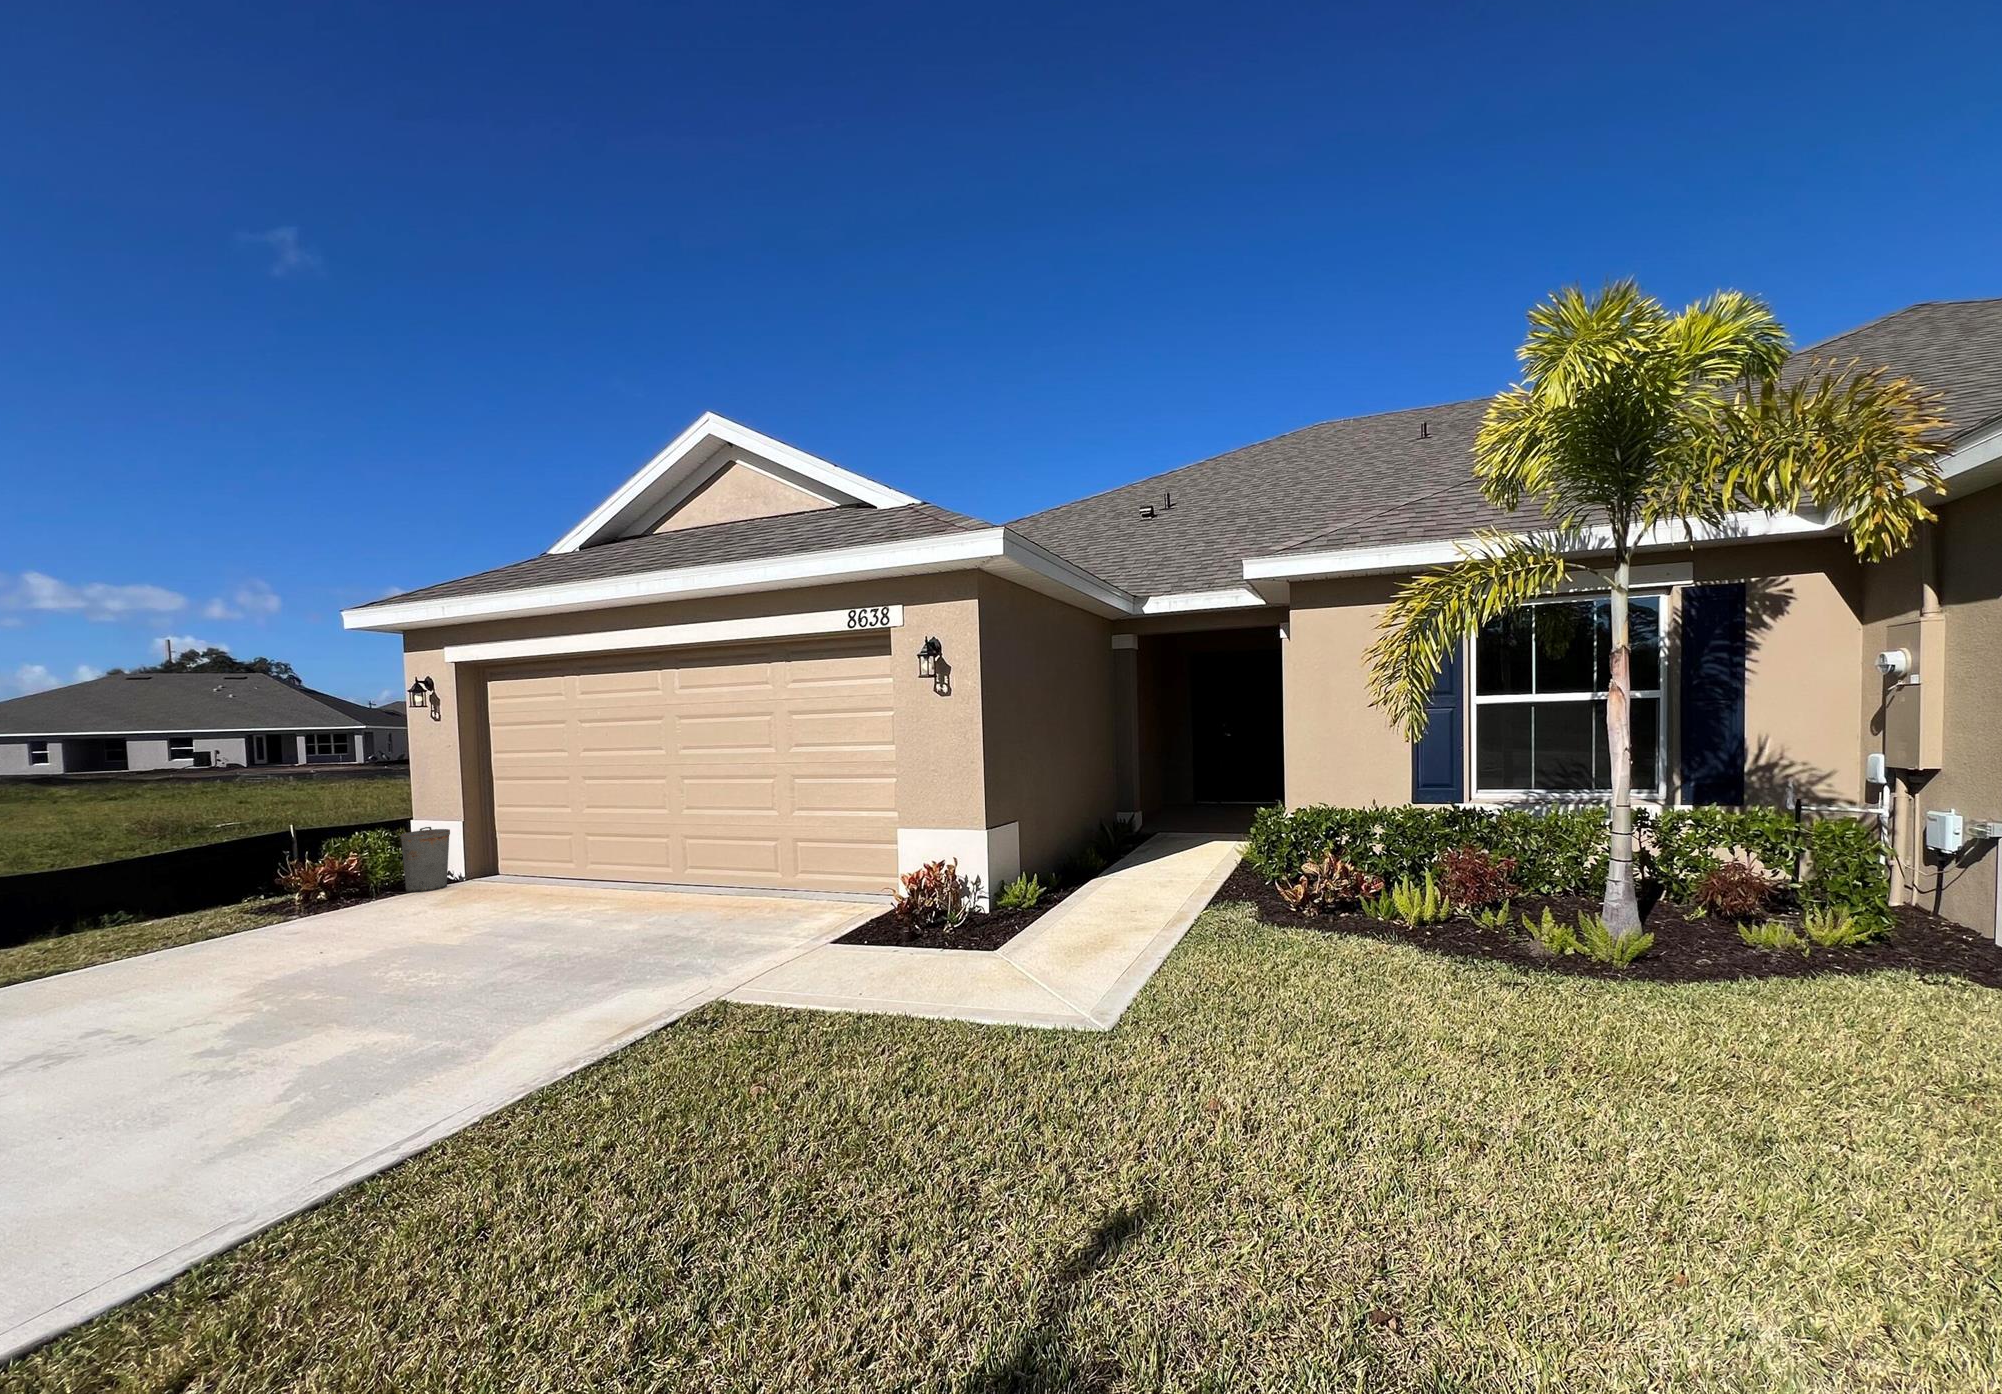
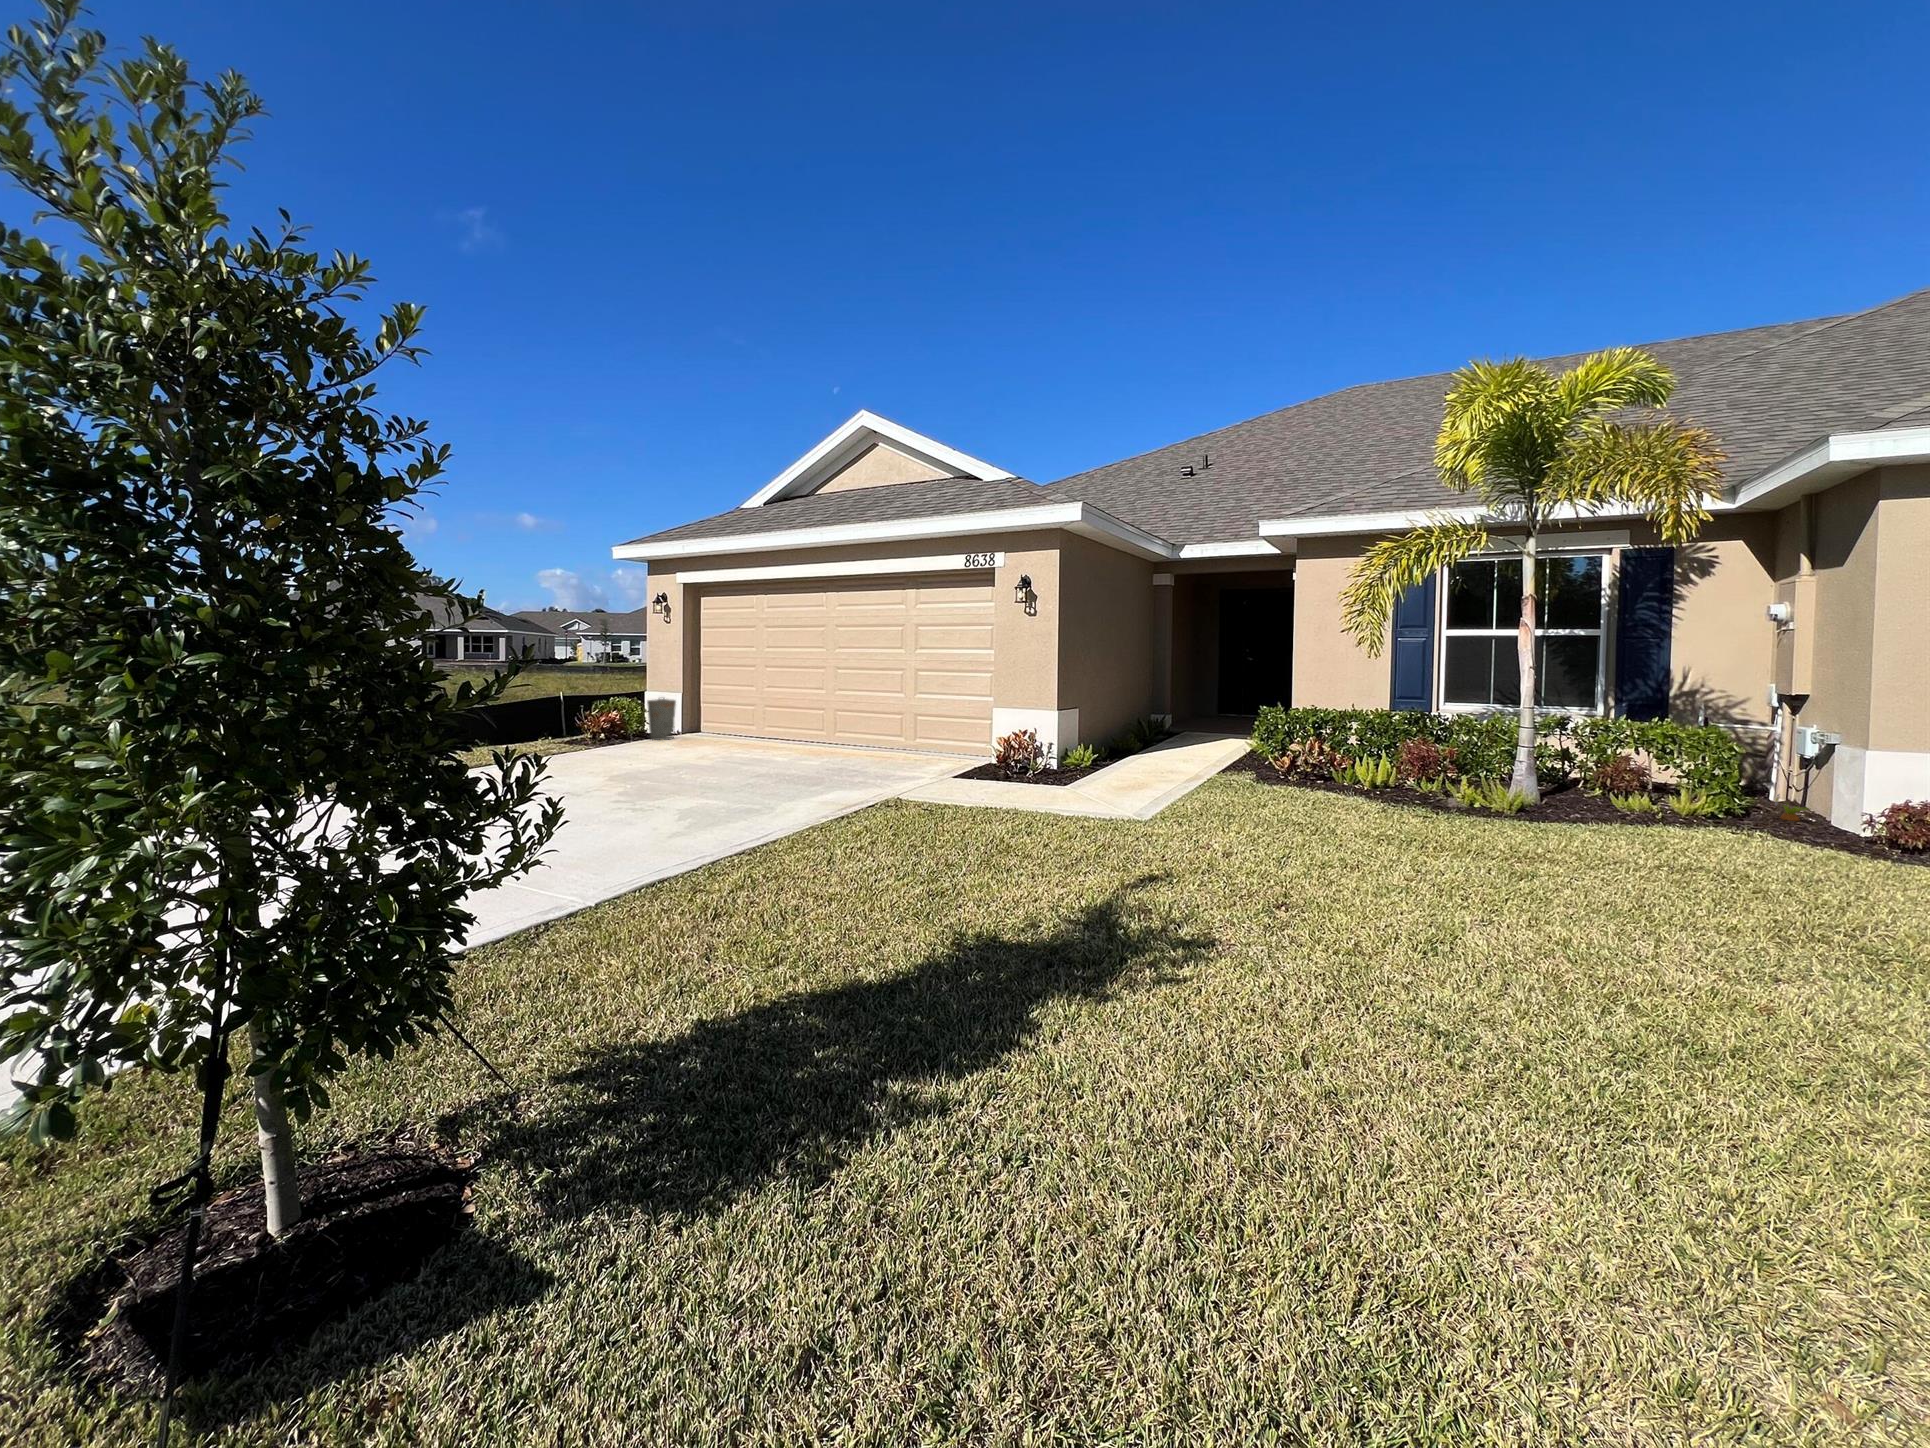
decorative plant: none [1928,906,1978,945] -> present [1775,794,1807,821]

